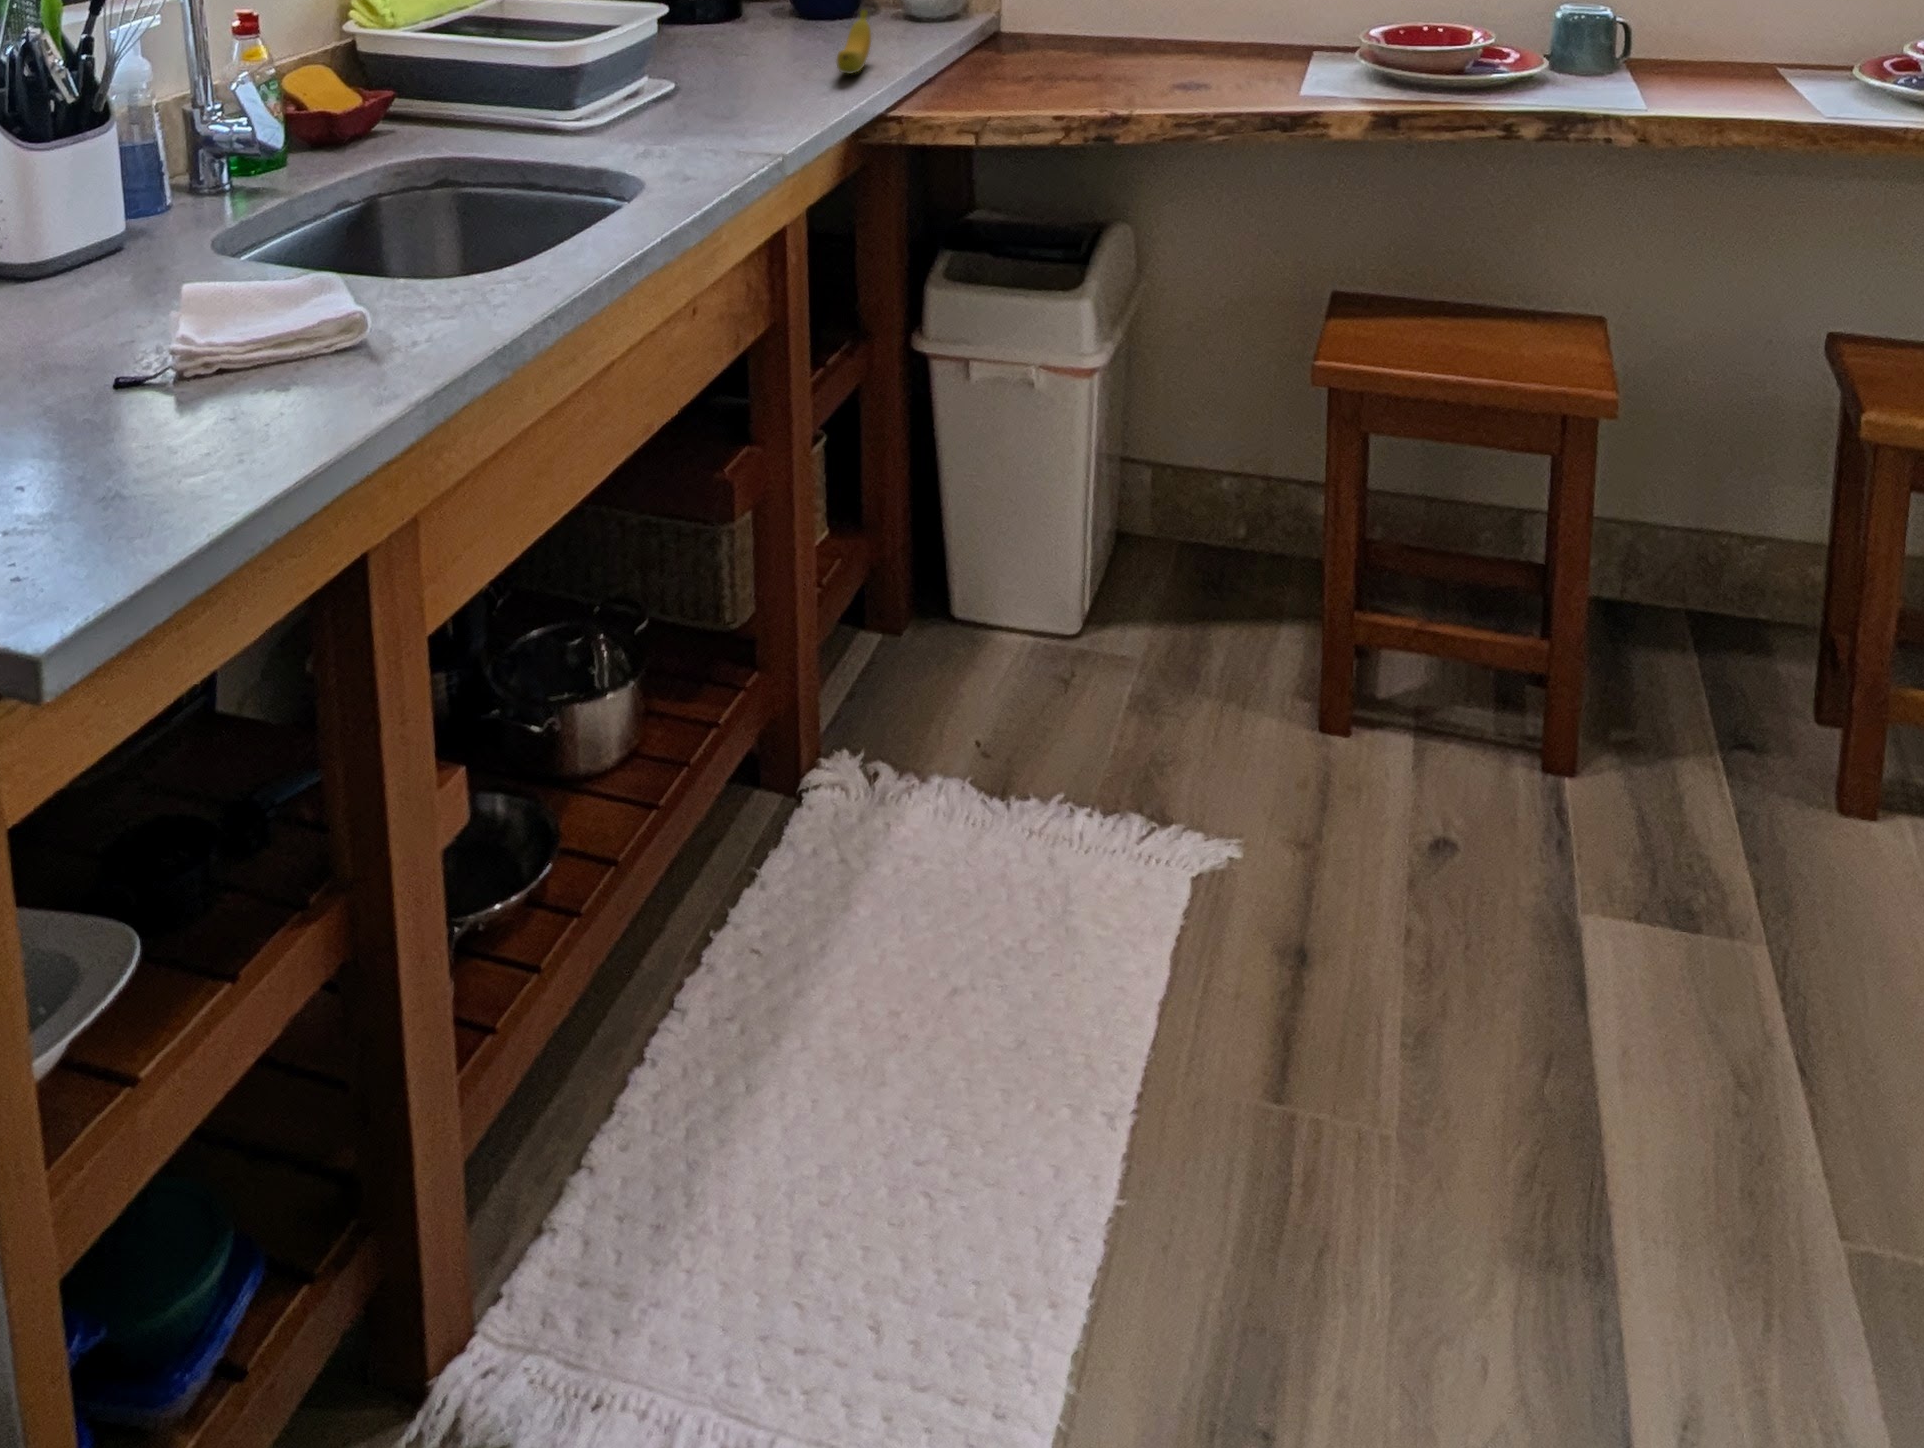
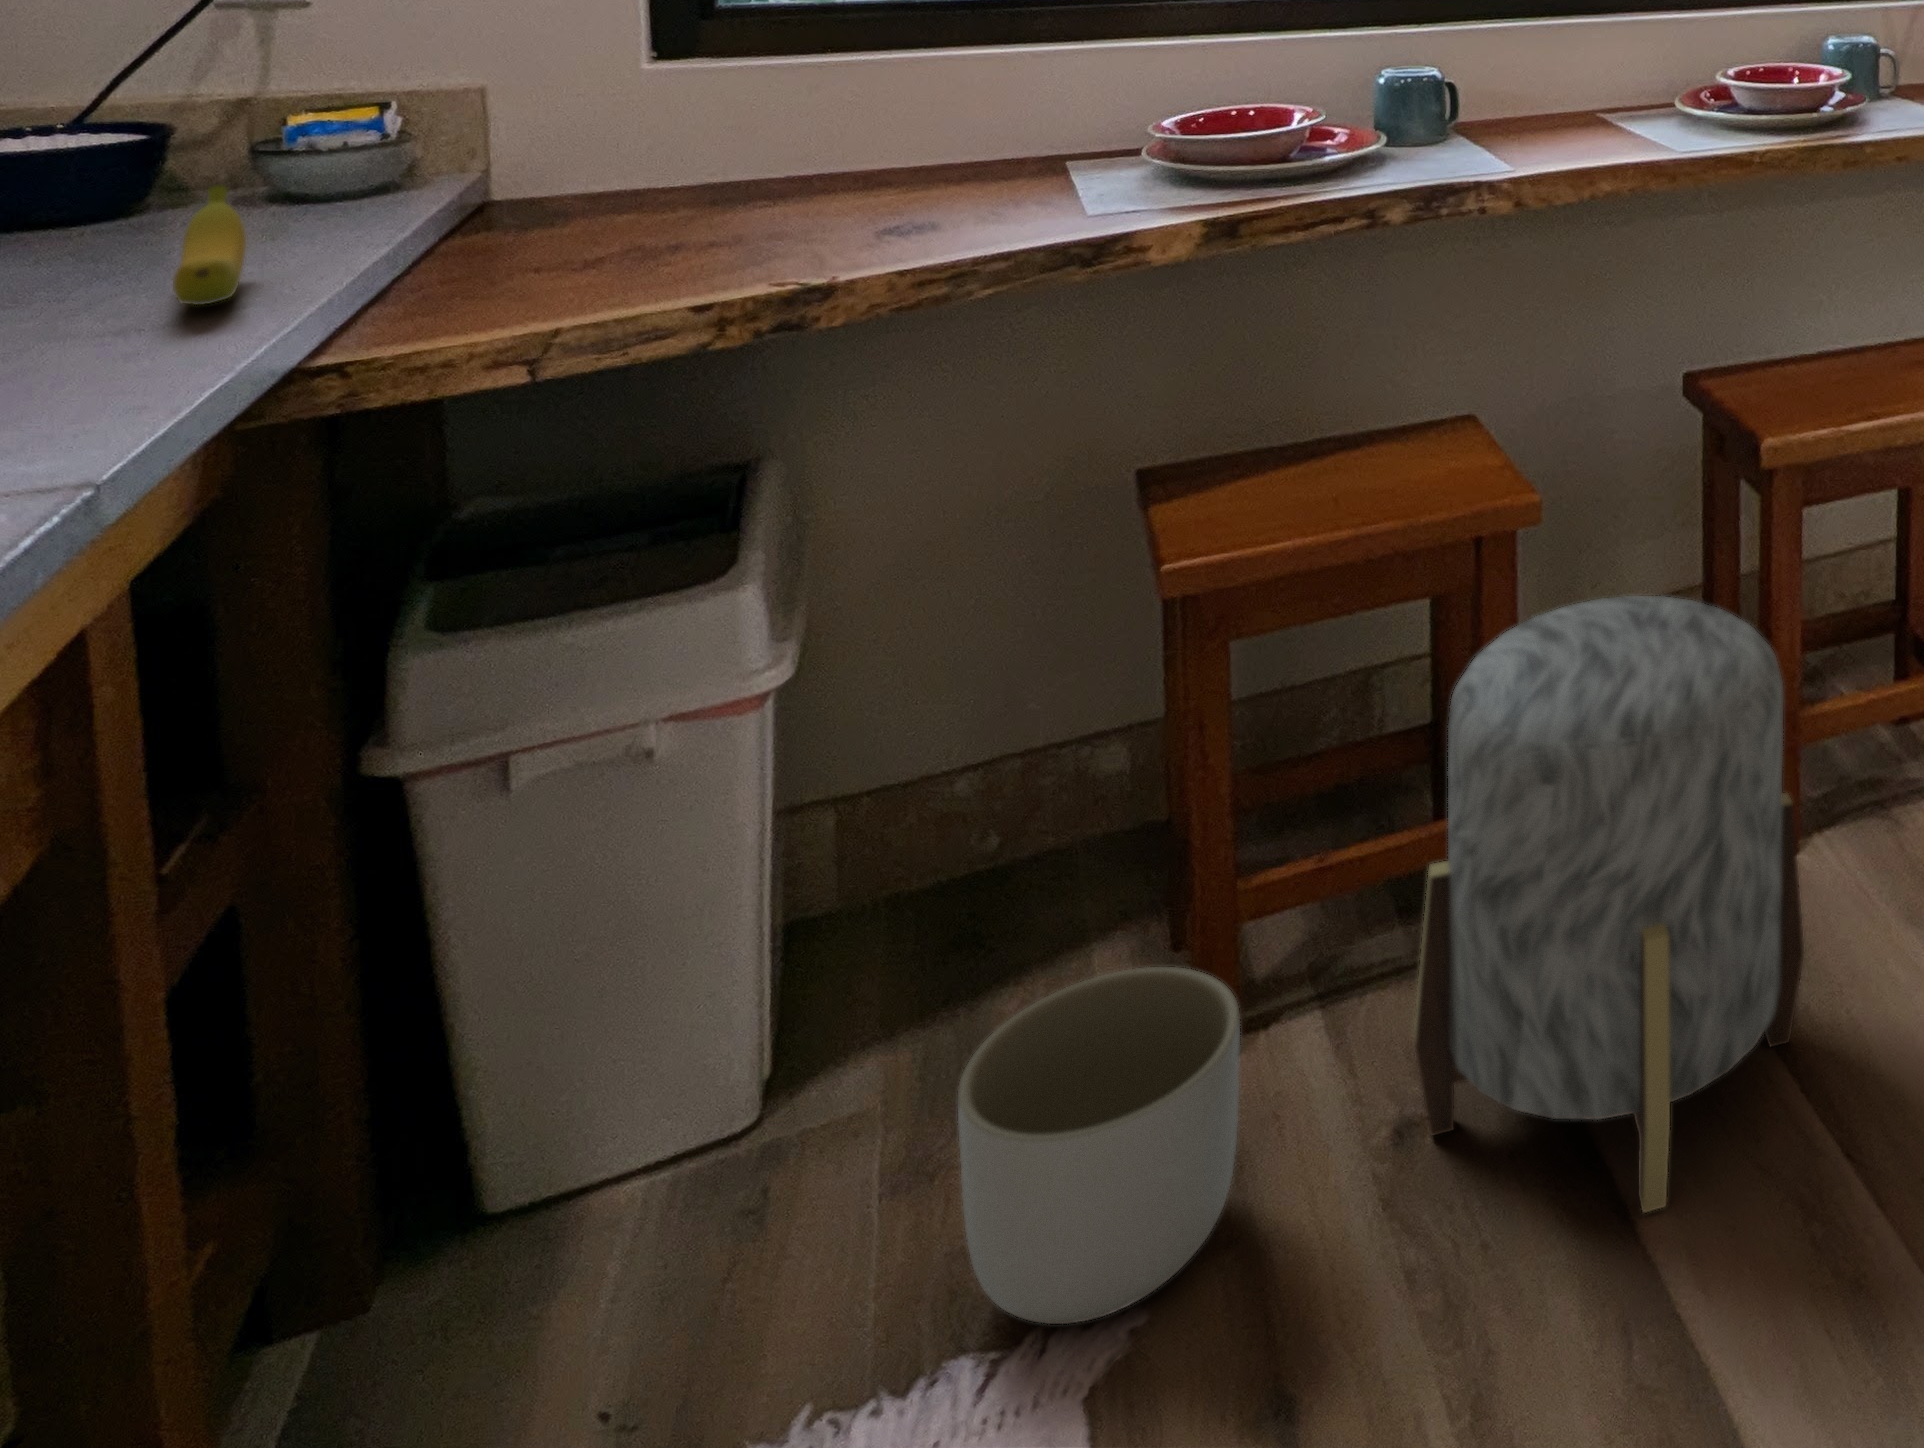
stool: none [1454,495,1818,1006] -> present [1414,596,1804,1213]
planter: none [1151,623,1327,842] -> present [958,967,1240,1324]

